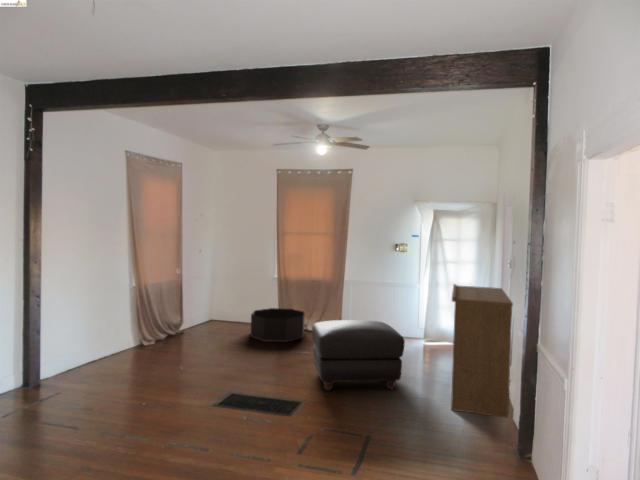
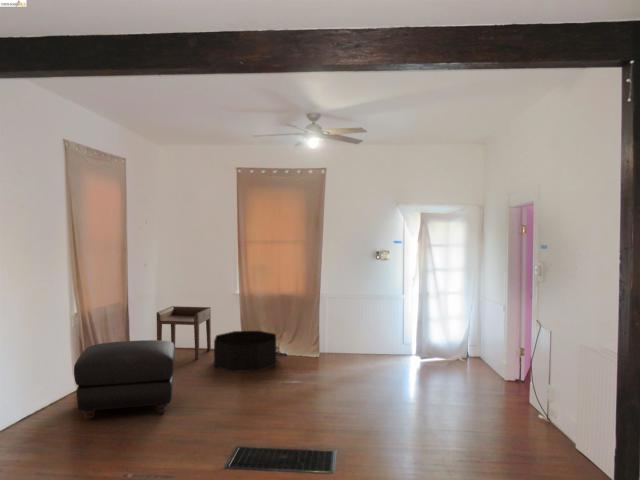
bookshelf: present [451,284,513,418] -> none [453,300,528,447]
side table: none [207,286,253,330] -> present [157,306,211,359]
ottoman: present [312,320,405,391] -> present [74,340,175,420]

